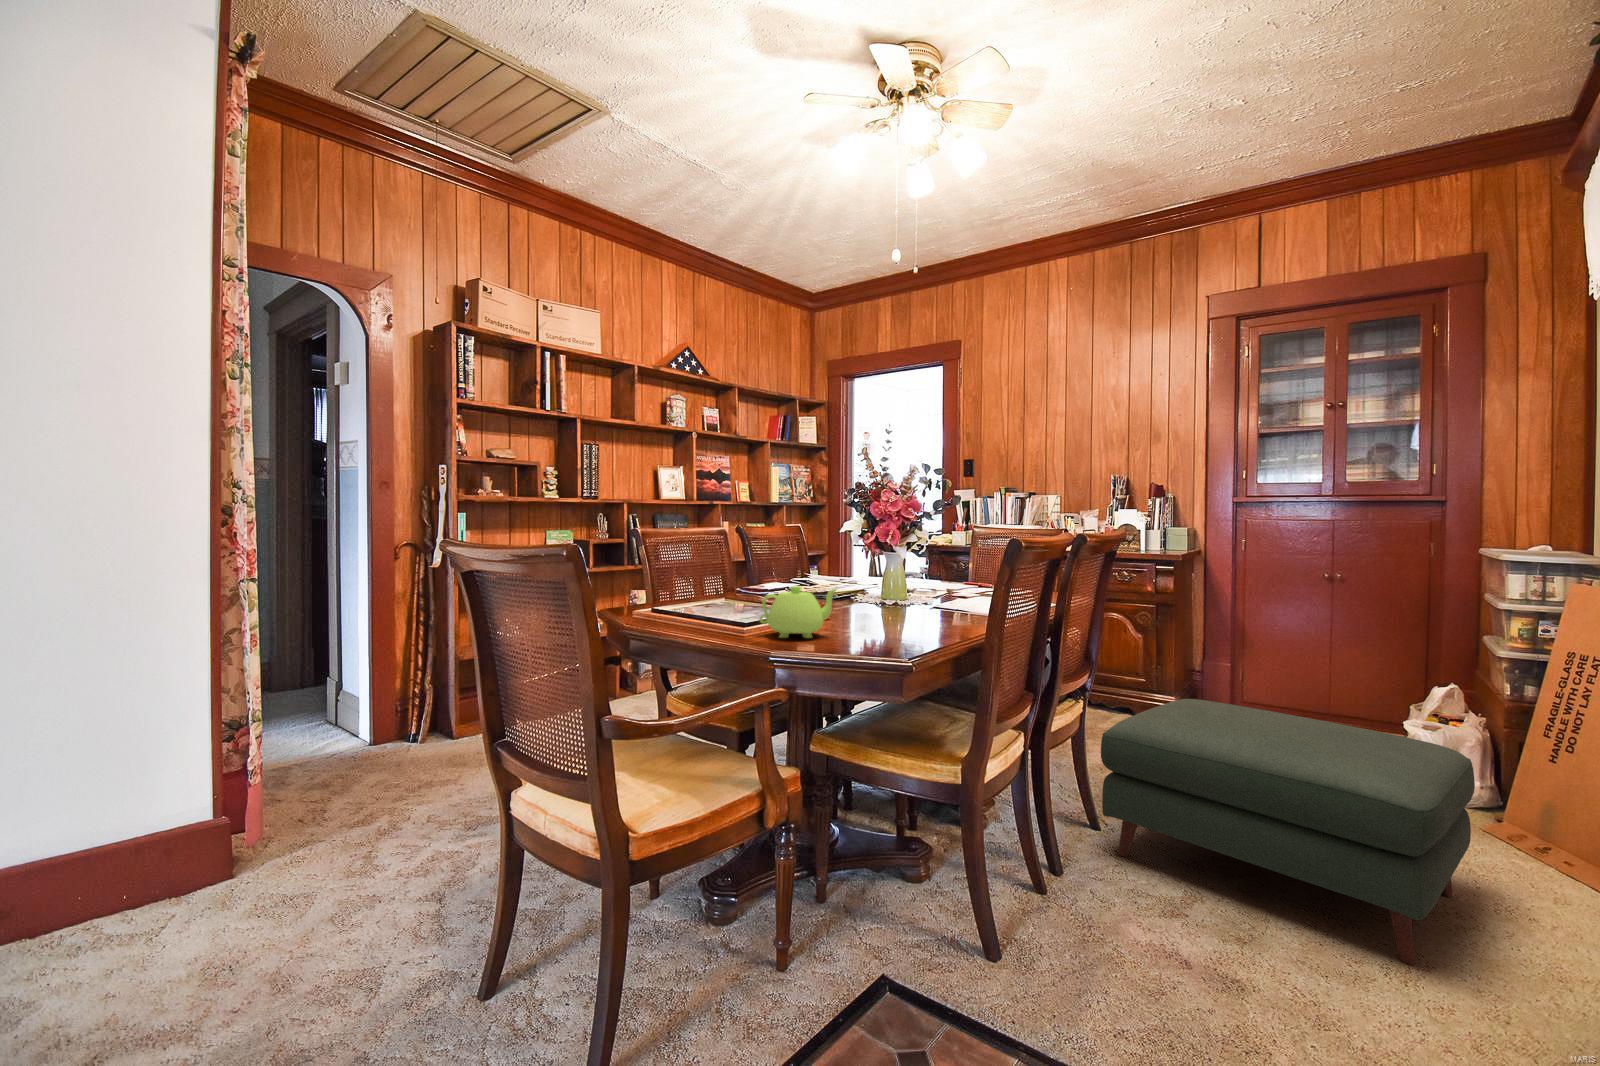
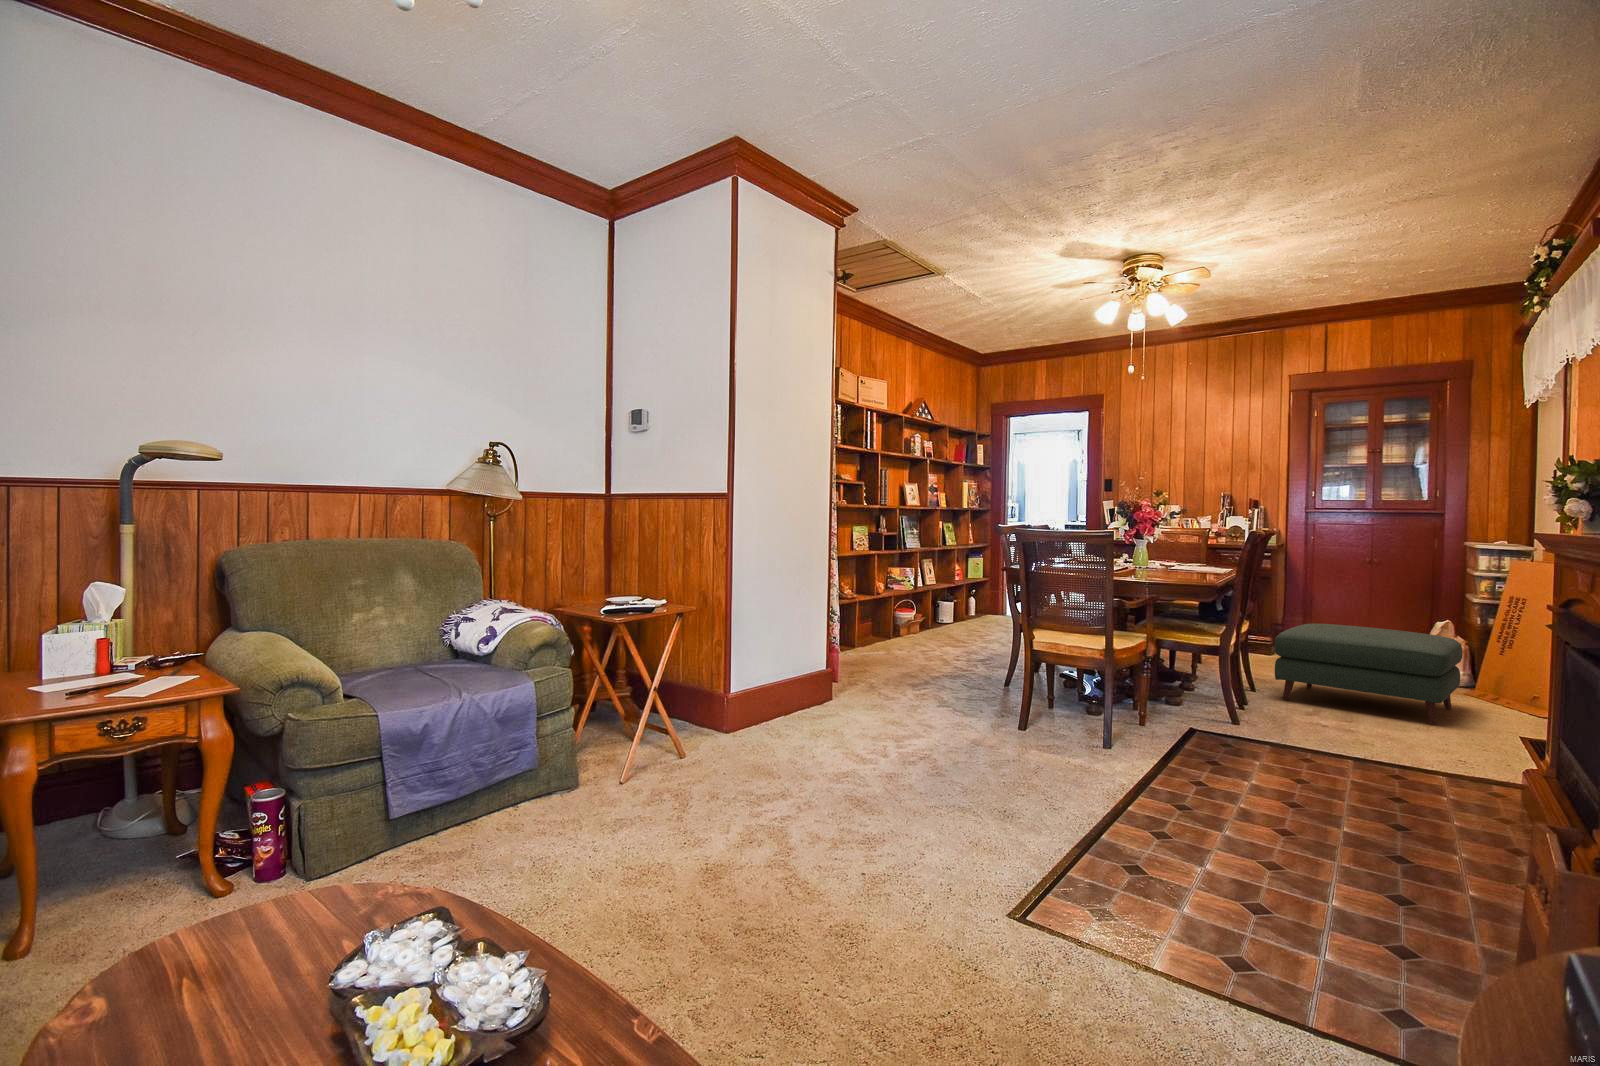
teapot: present [760,586,837,638] -> none [1143,558,1180,582]

